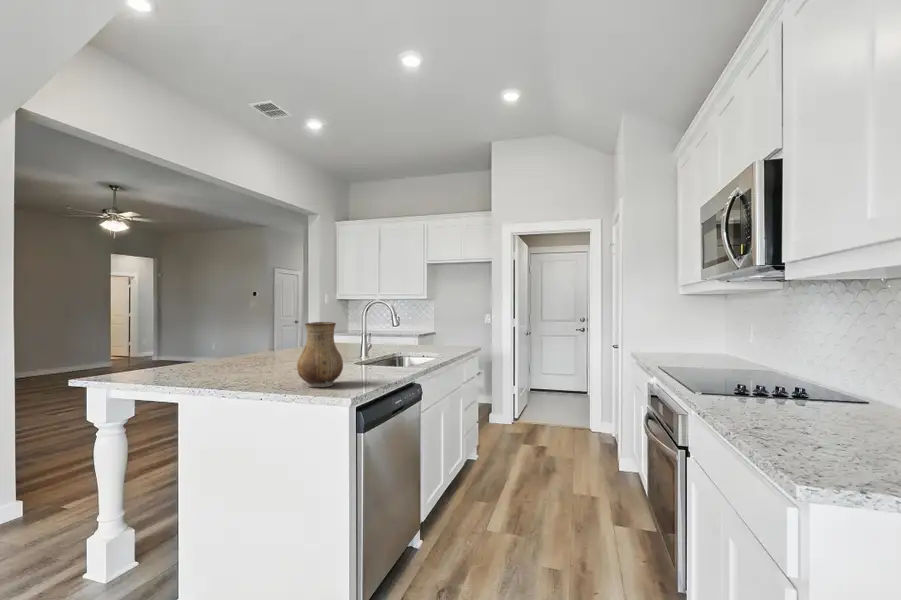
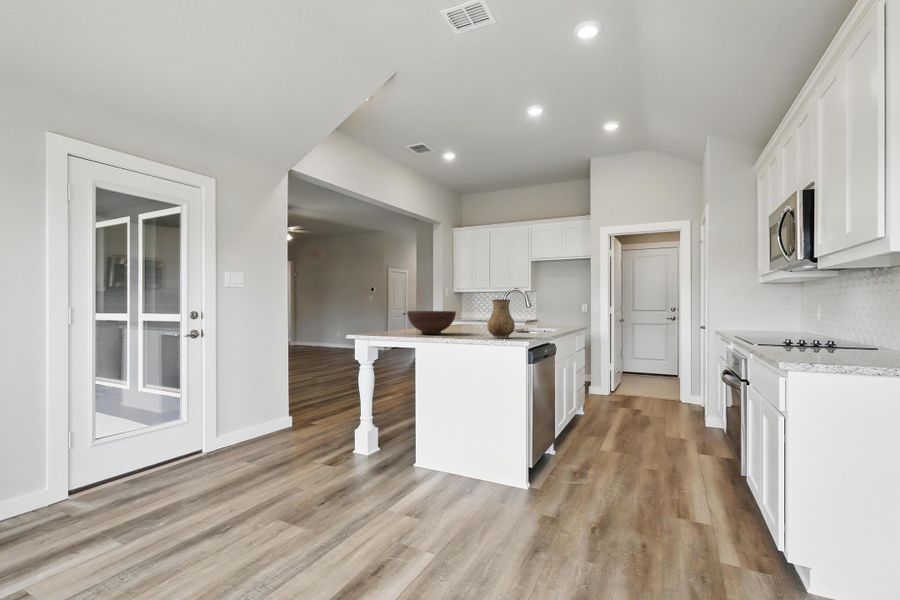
fruit bowl: none [176,336,264,377] -> present [407,311,456,334]

